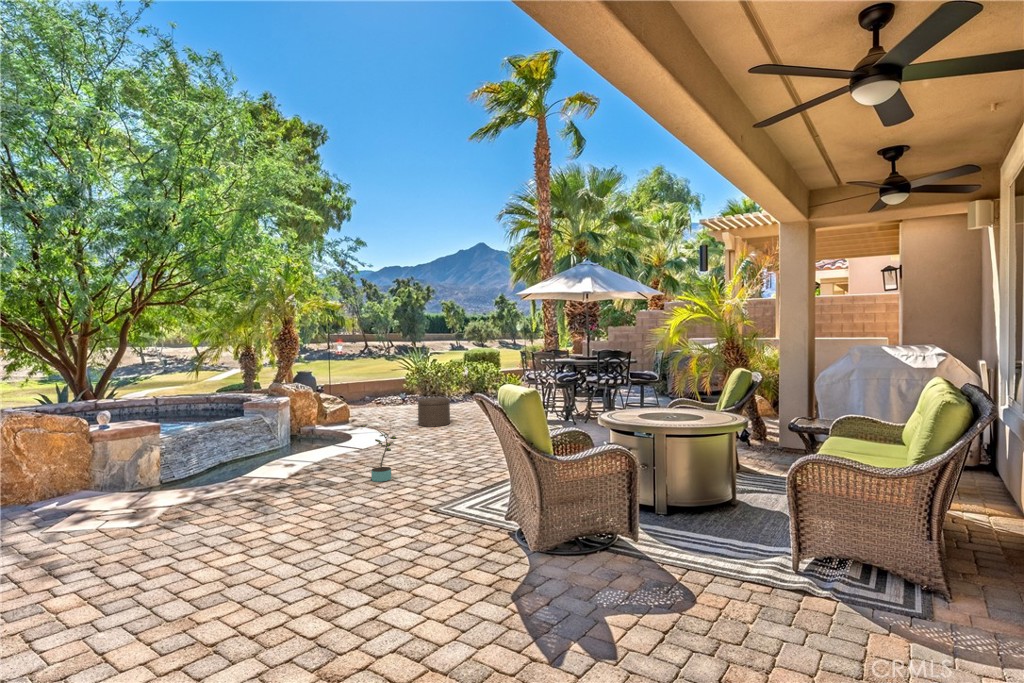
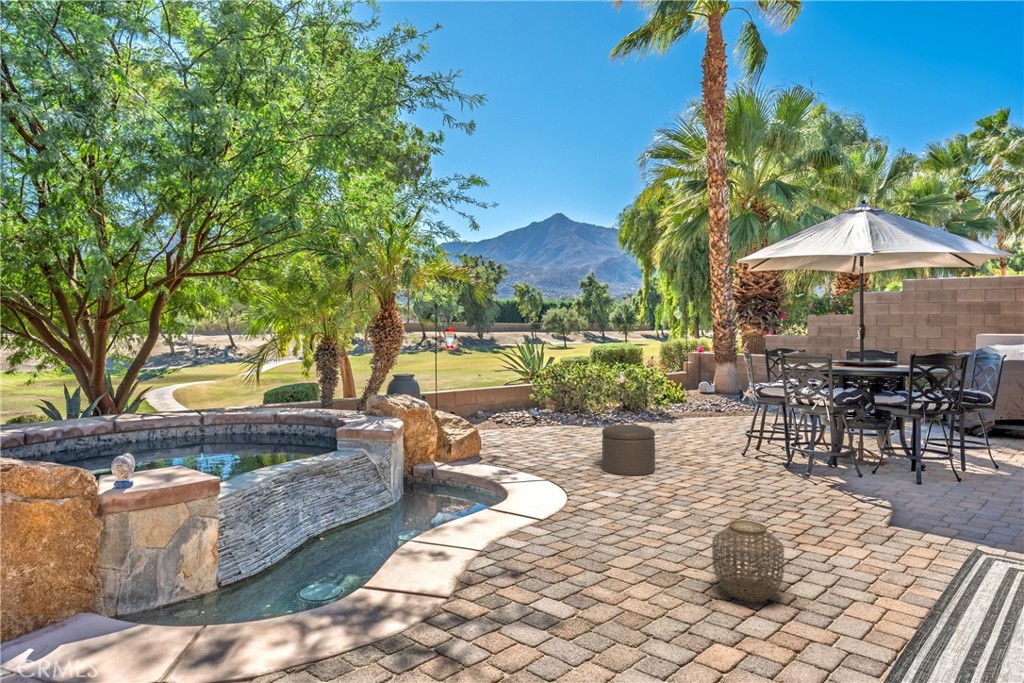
potted plant: present [362,417,397,482] -> none [629,487,713,634]
woven basket: none [415,434,448,471] -> present [712,520,784,602]

